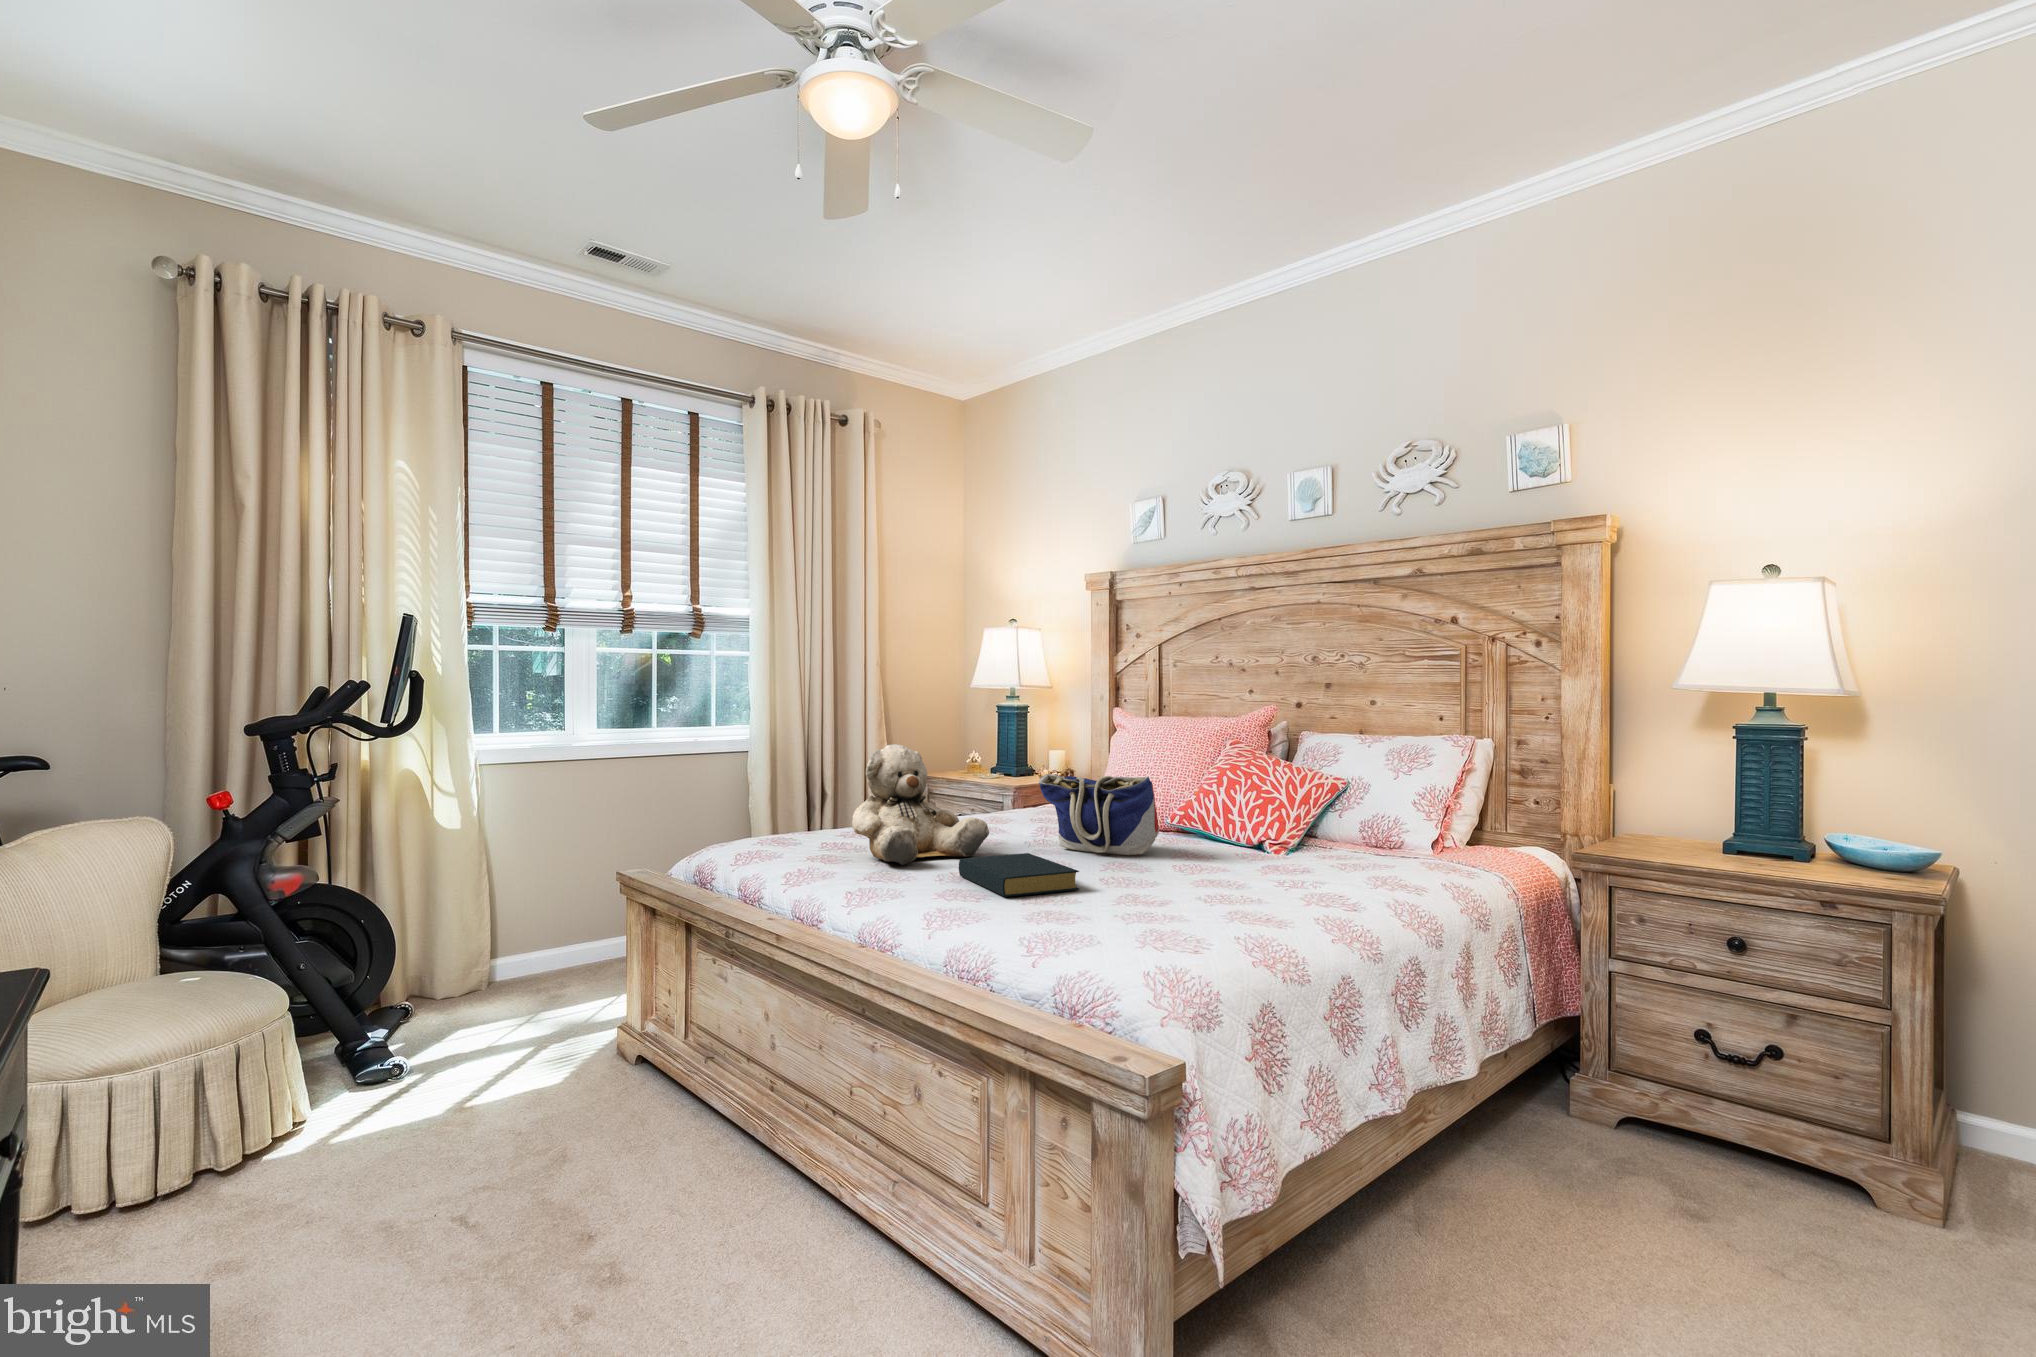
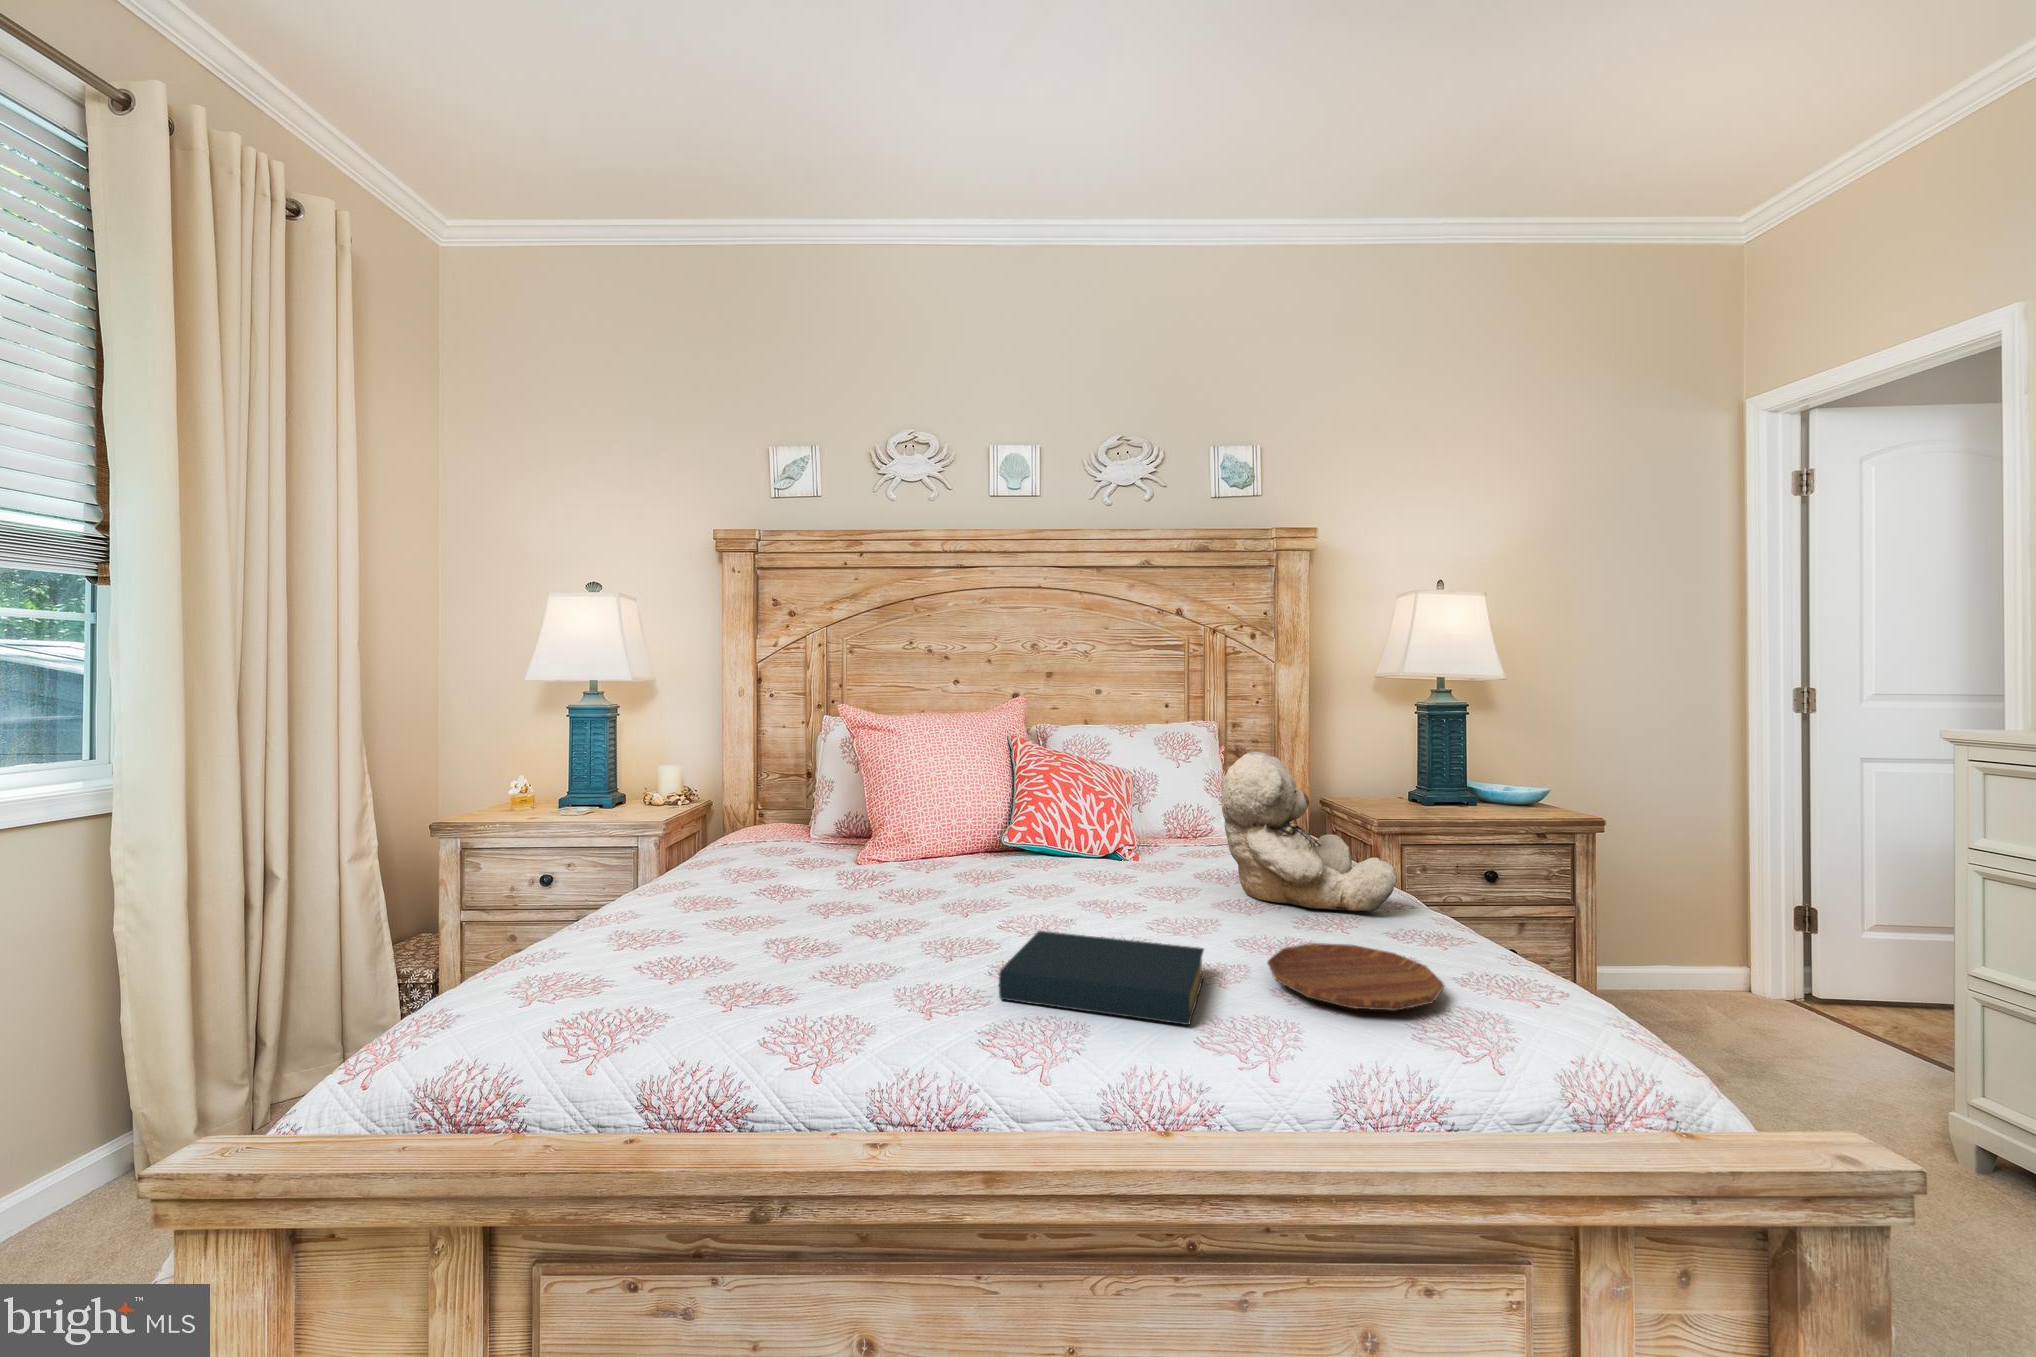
teddy bear: present [852,744,989,865] -> present [1222,752,1397,911]
tote bag: present [1039,774,1159,855] -> none [931,791,1103,904]
tray: none [1081,884,1198,915] -> present [1268,943,1444,1010]

